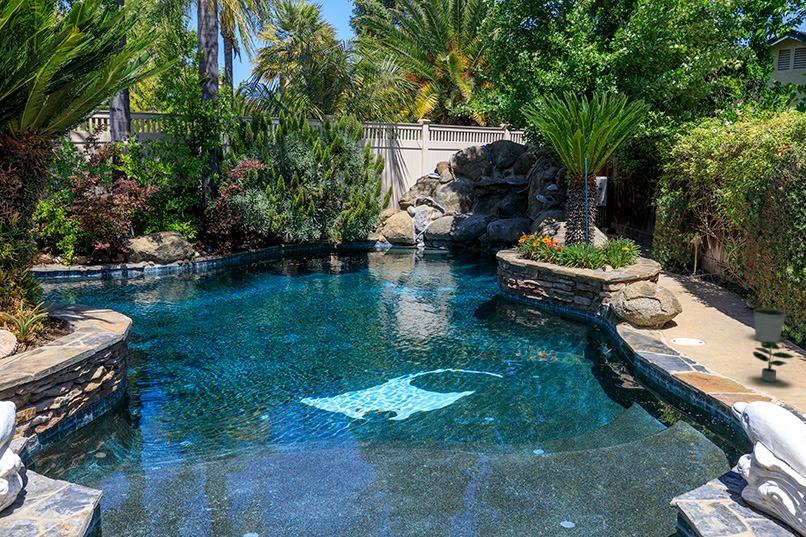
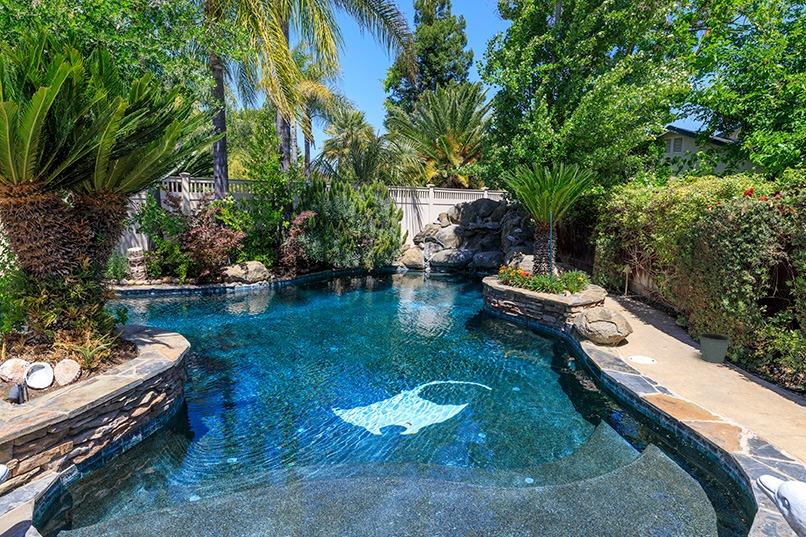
potted plant: present [753,341,794,382] -> none [717,371,760,410]

